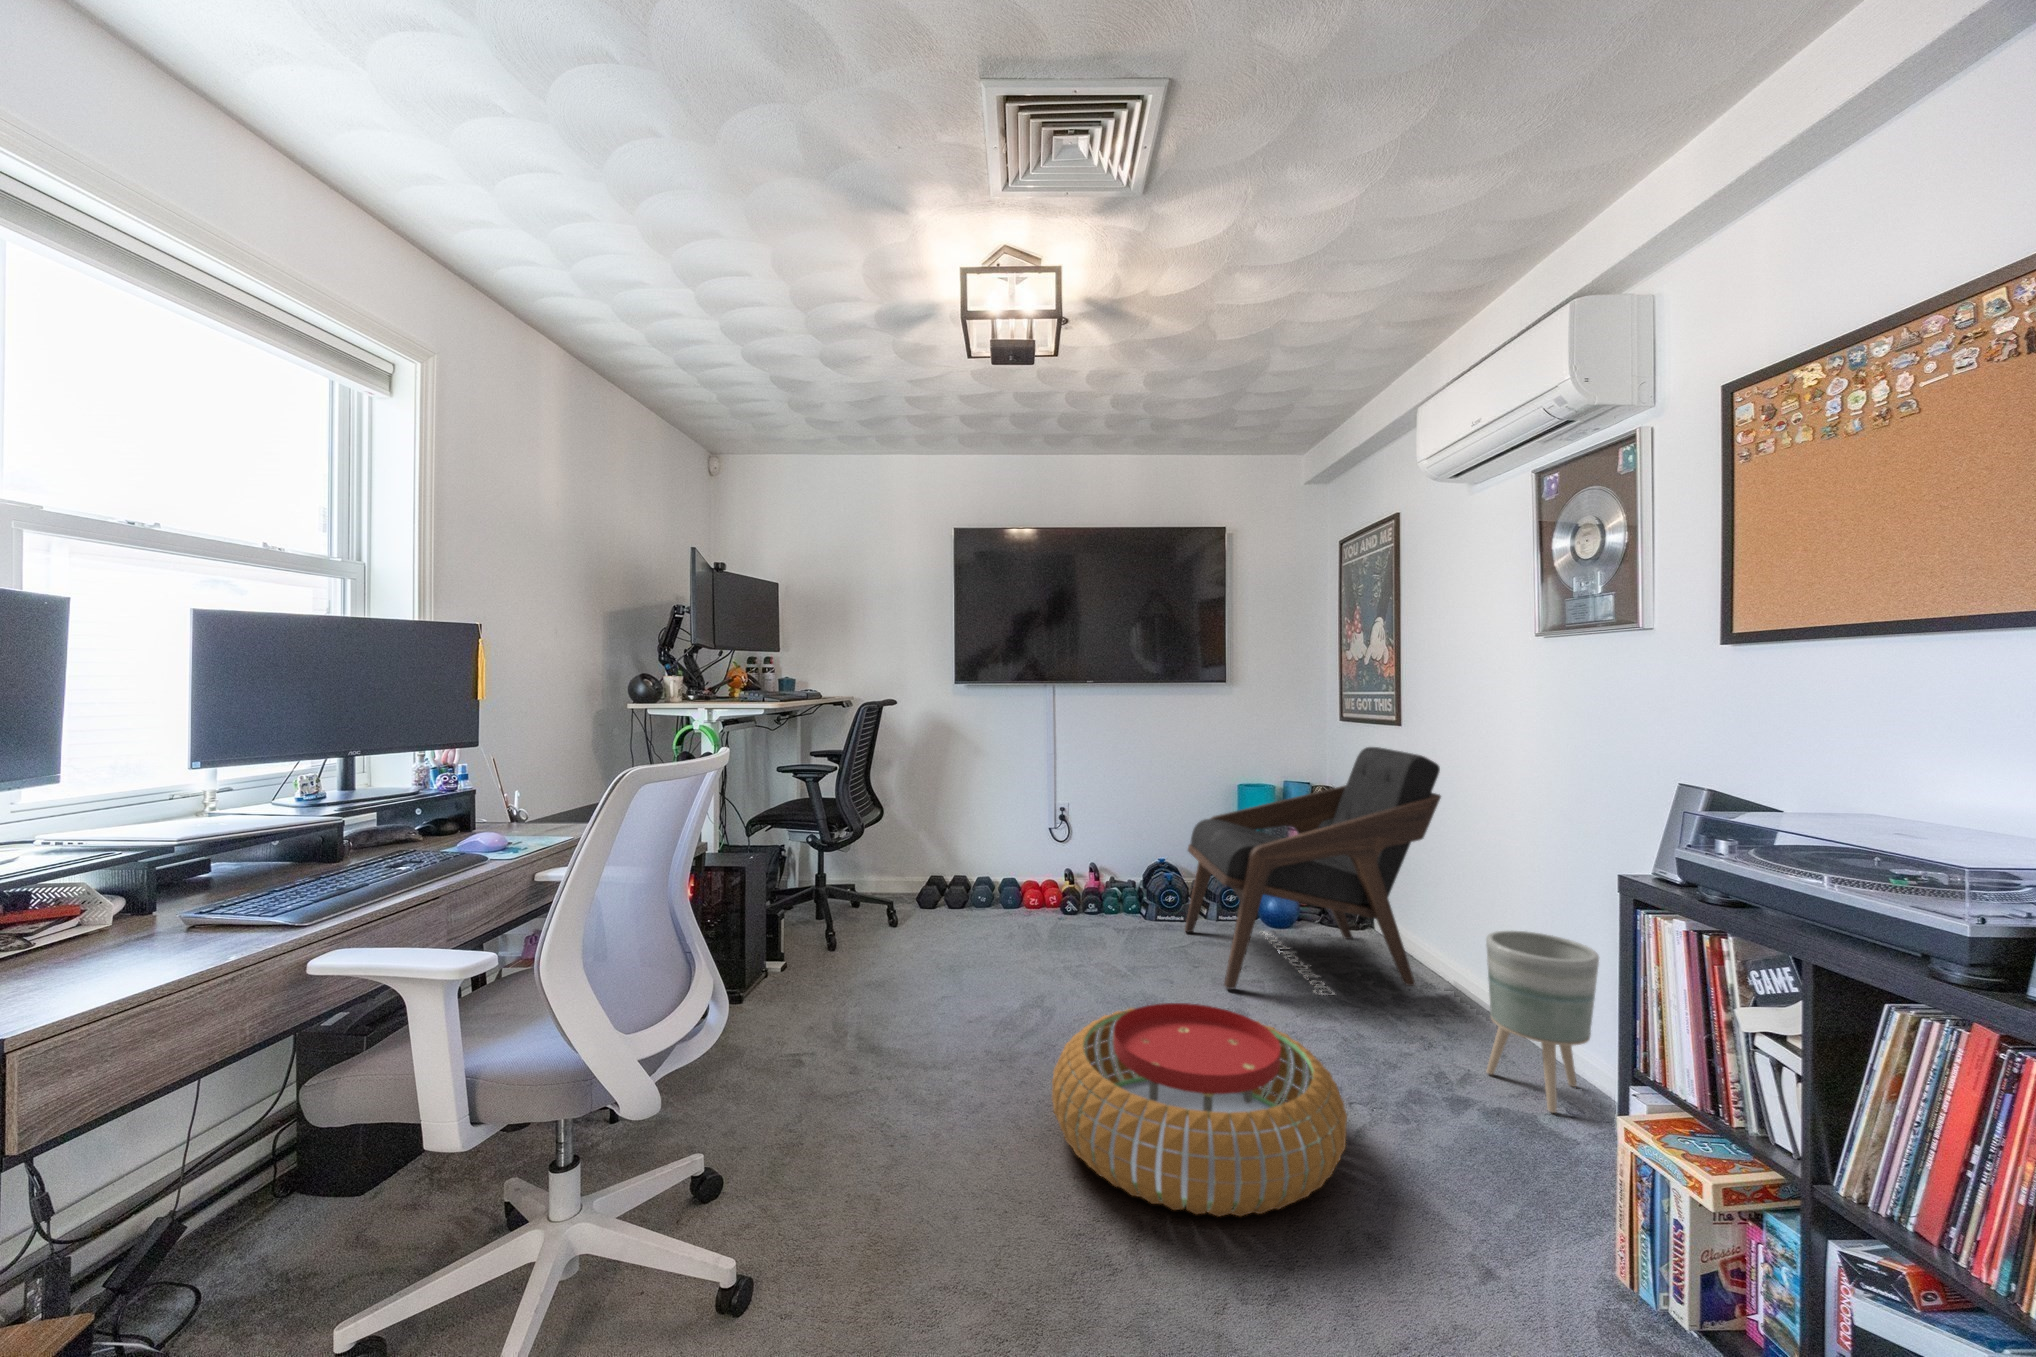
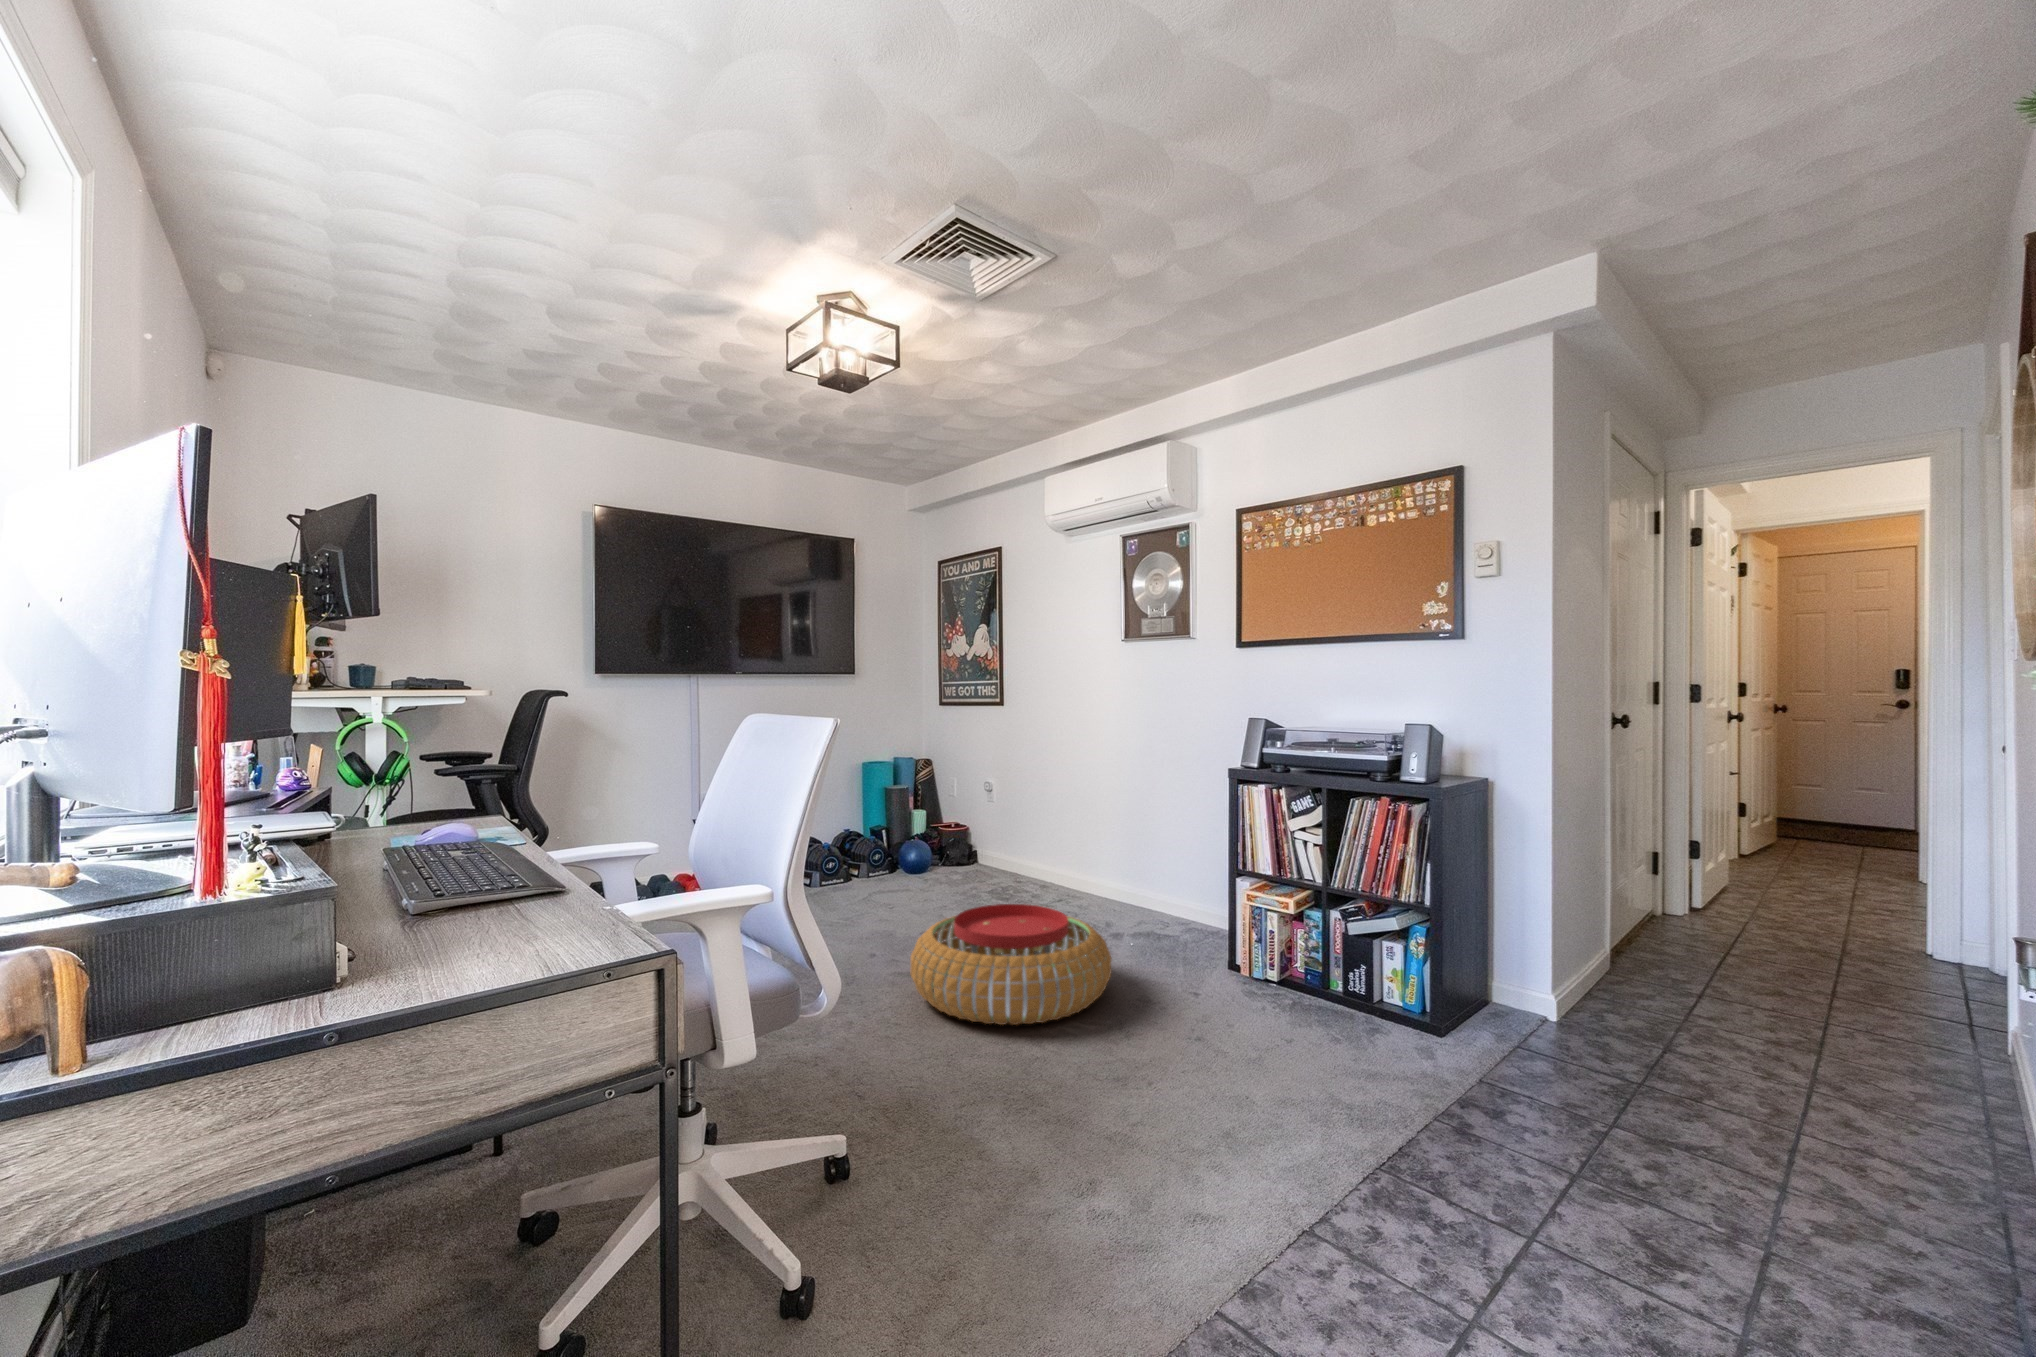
lounge chair: present [1185,747,1441,994] -> none [854,722,1047,914]
planter: present [1486,931,1599,1113] -> none [1115,825,1174,926]

